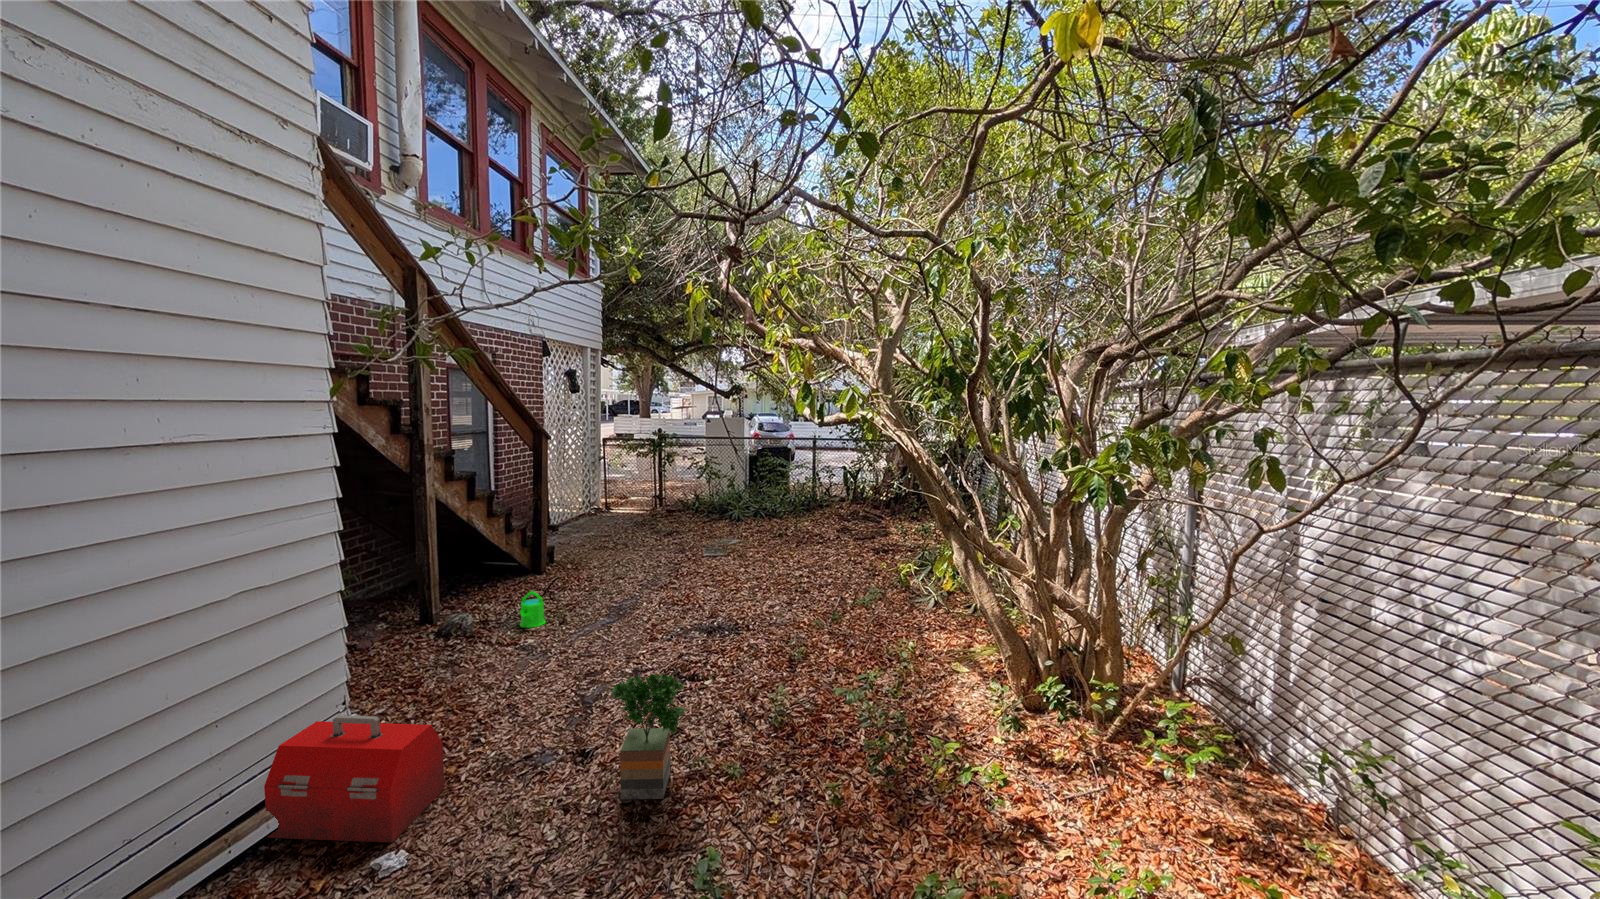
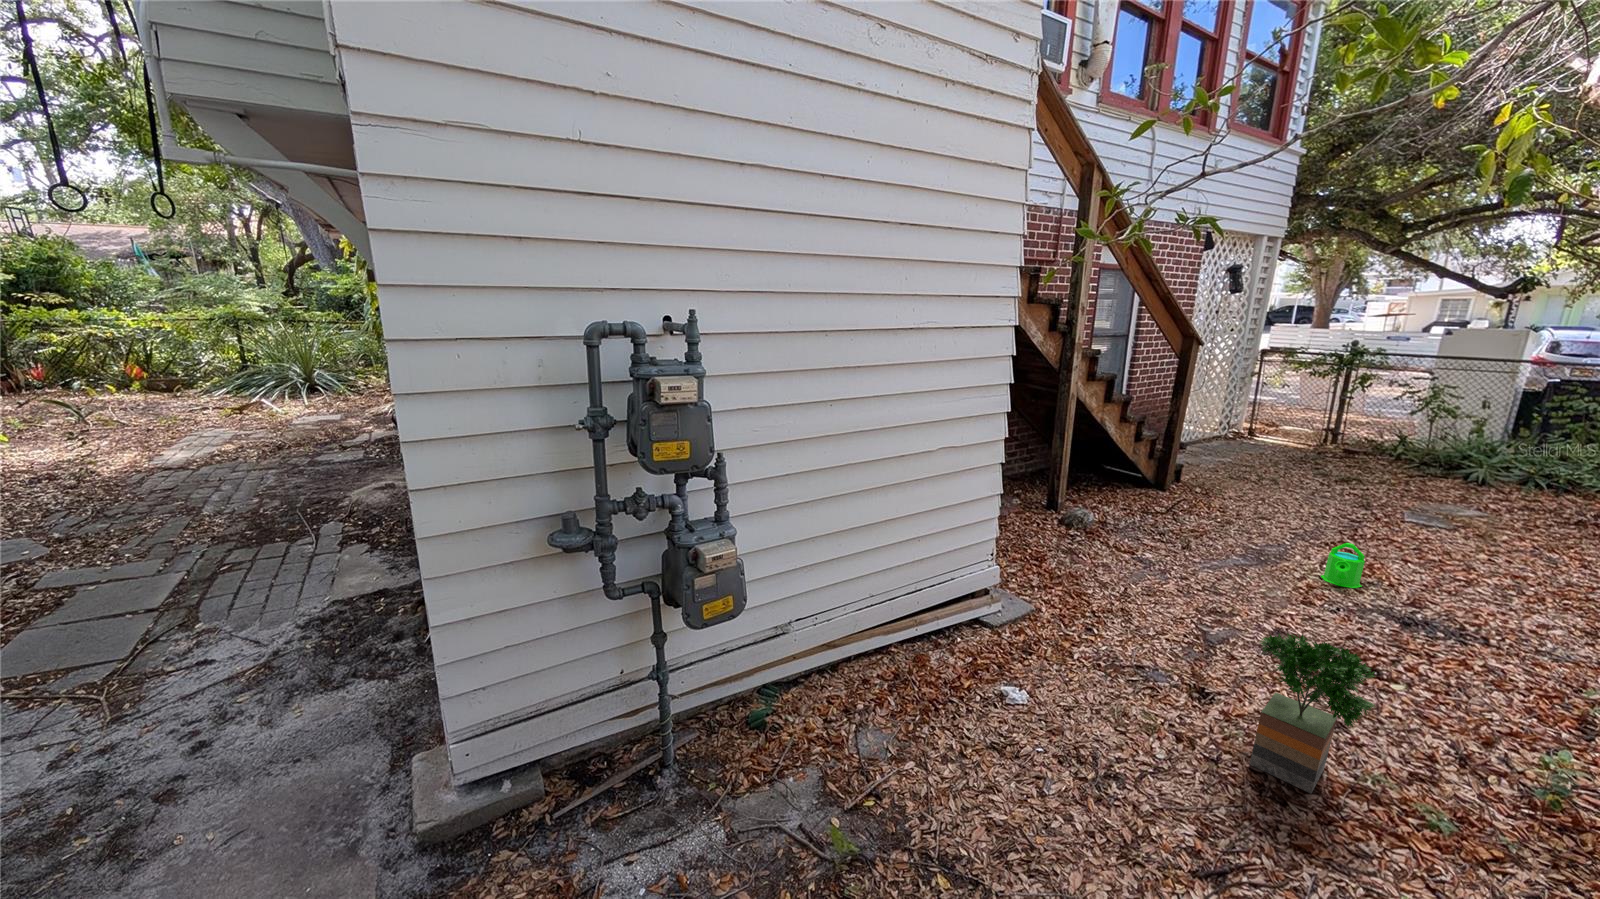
watering can: present [520,591,546,628] -> present [1321,543,1365,588]
toolbox: present [264,715,444,842] -> none [928,560,1063,683]

